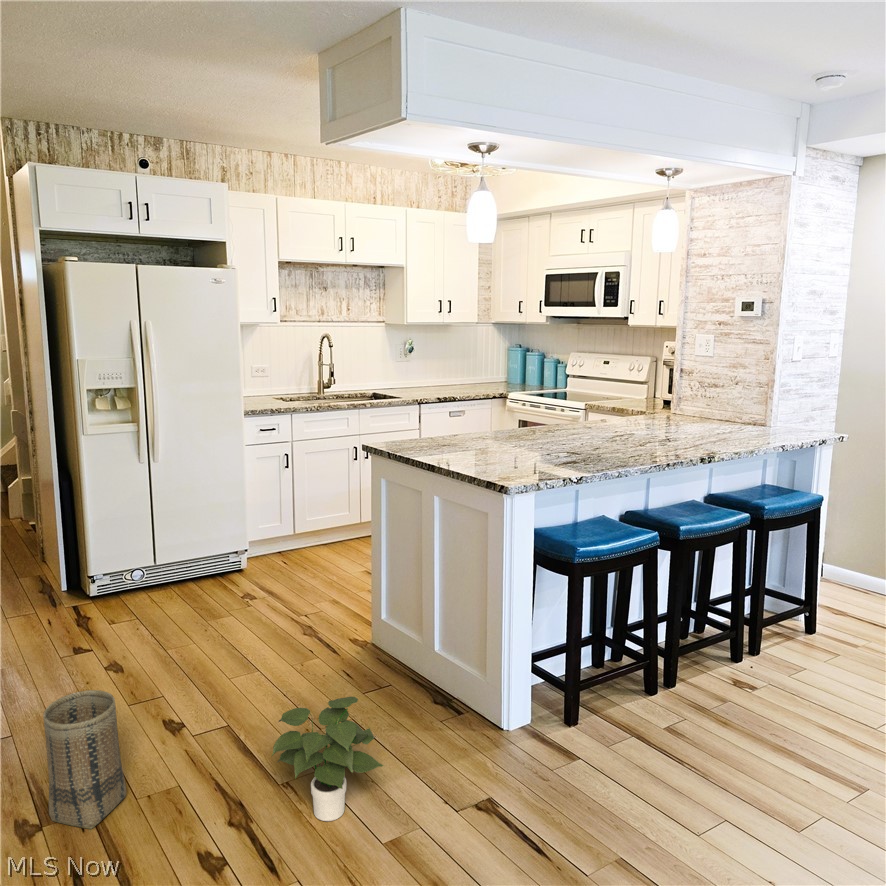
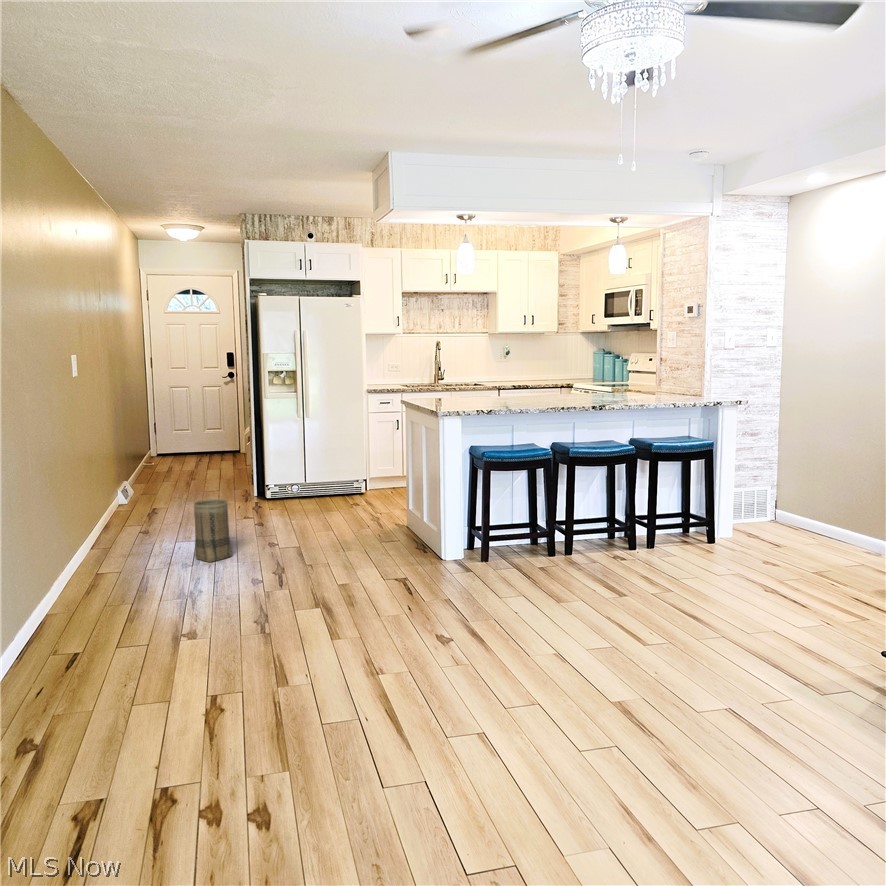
potted plant: present [272,697,384,821] -> none [289,511,347,573]

